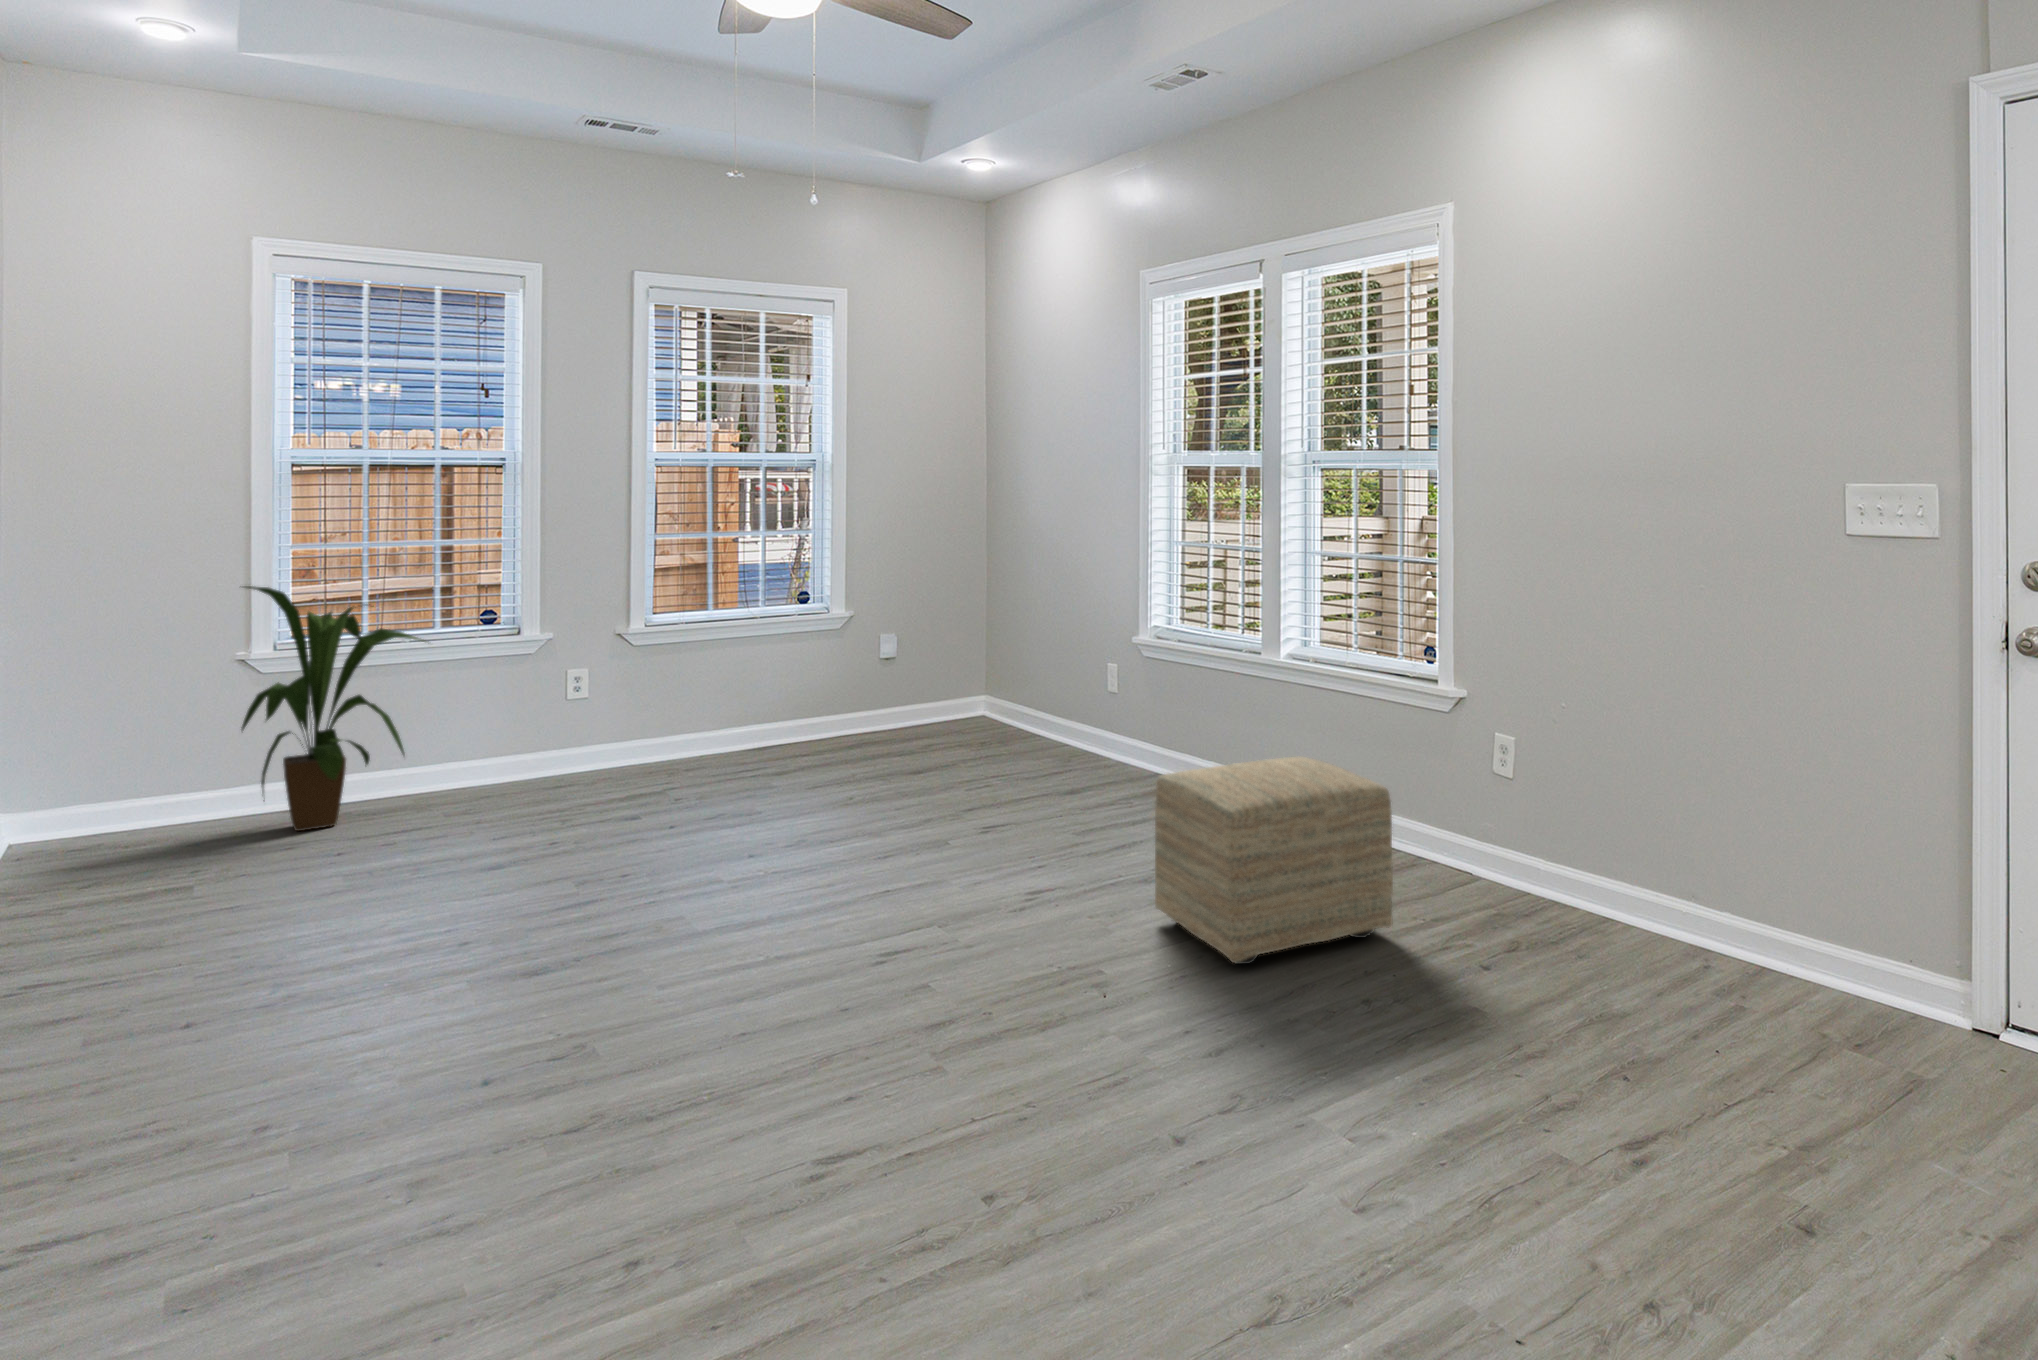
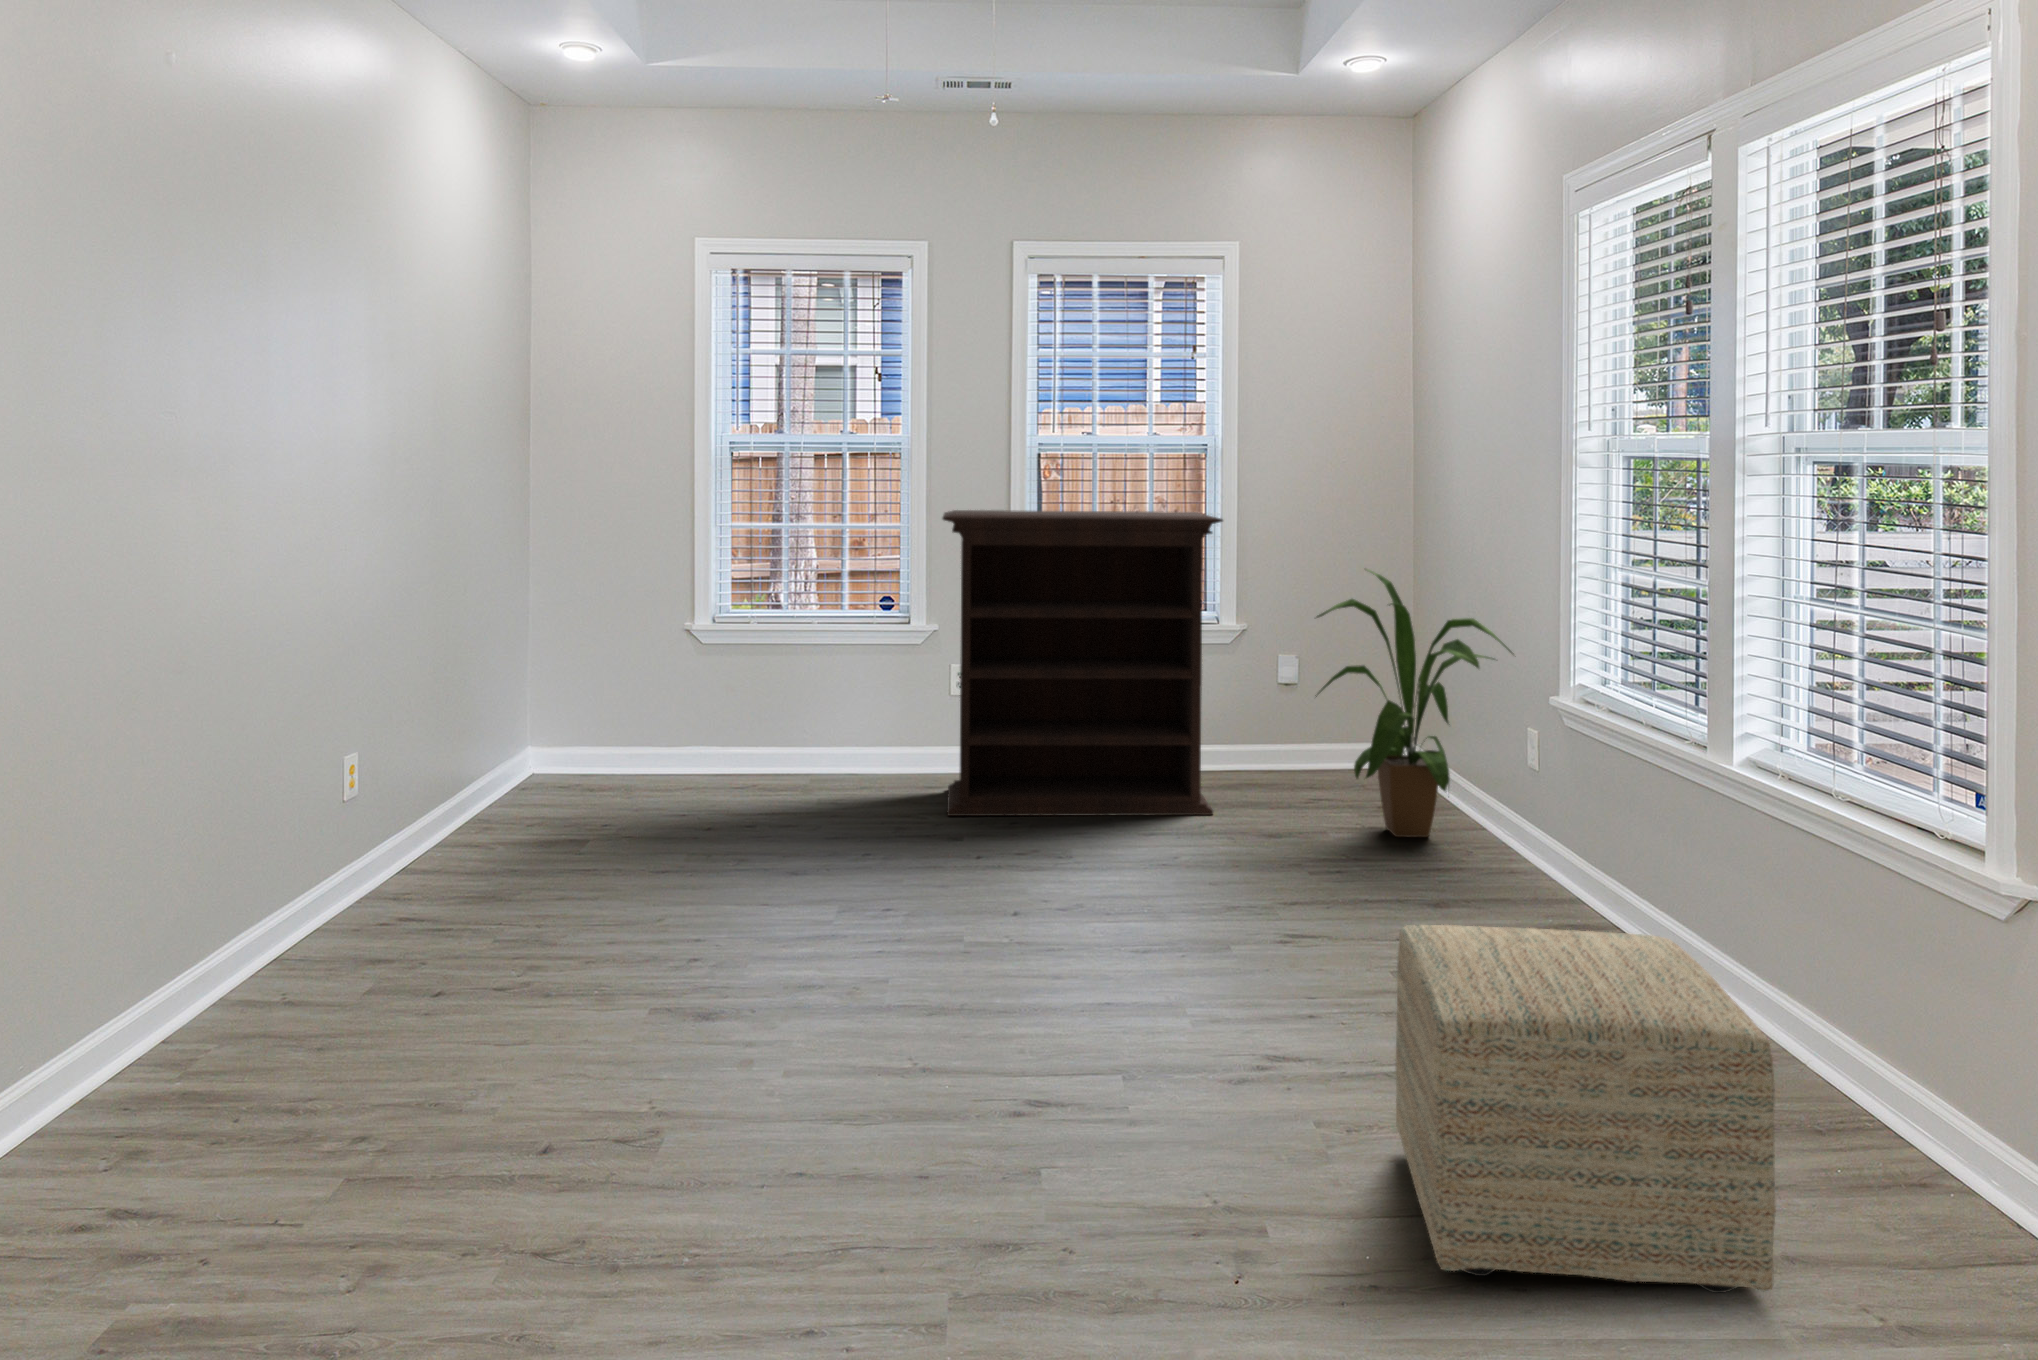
bookshelf: none [580,517,864,806] -> present [943,510,1223,816]
house plant: present [241,586,424,831] -> present [1316,569,1512,837]

